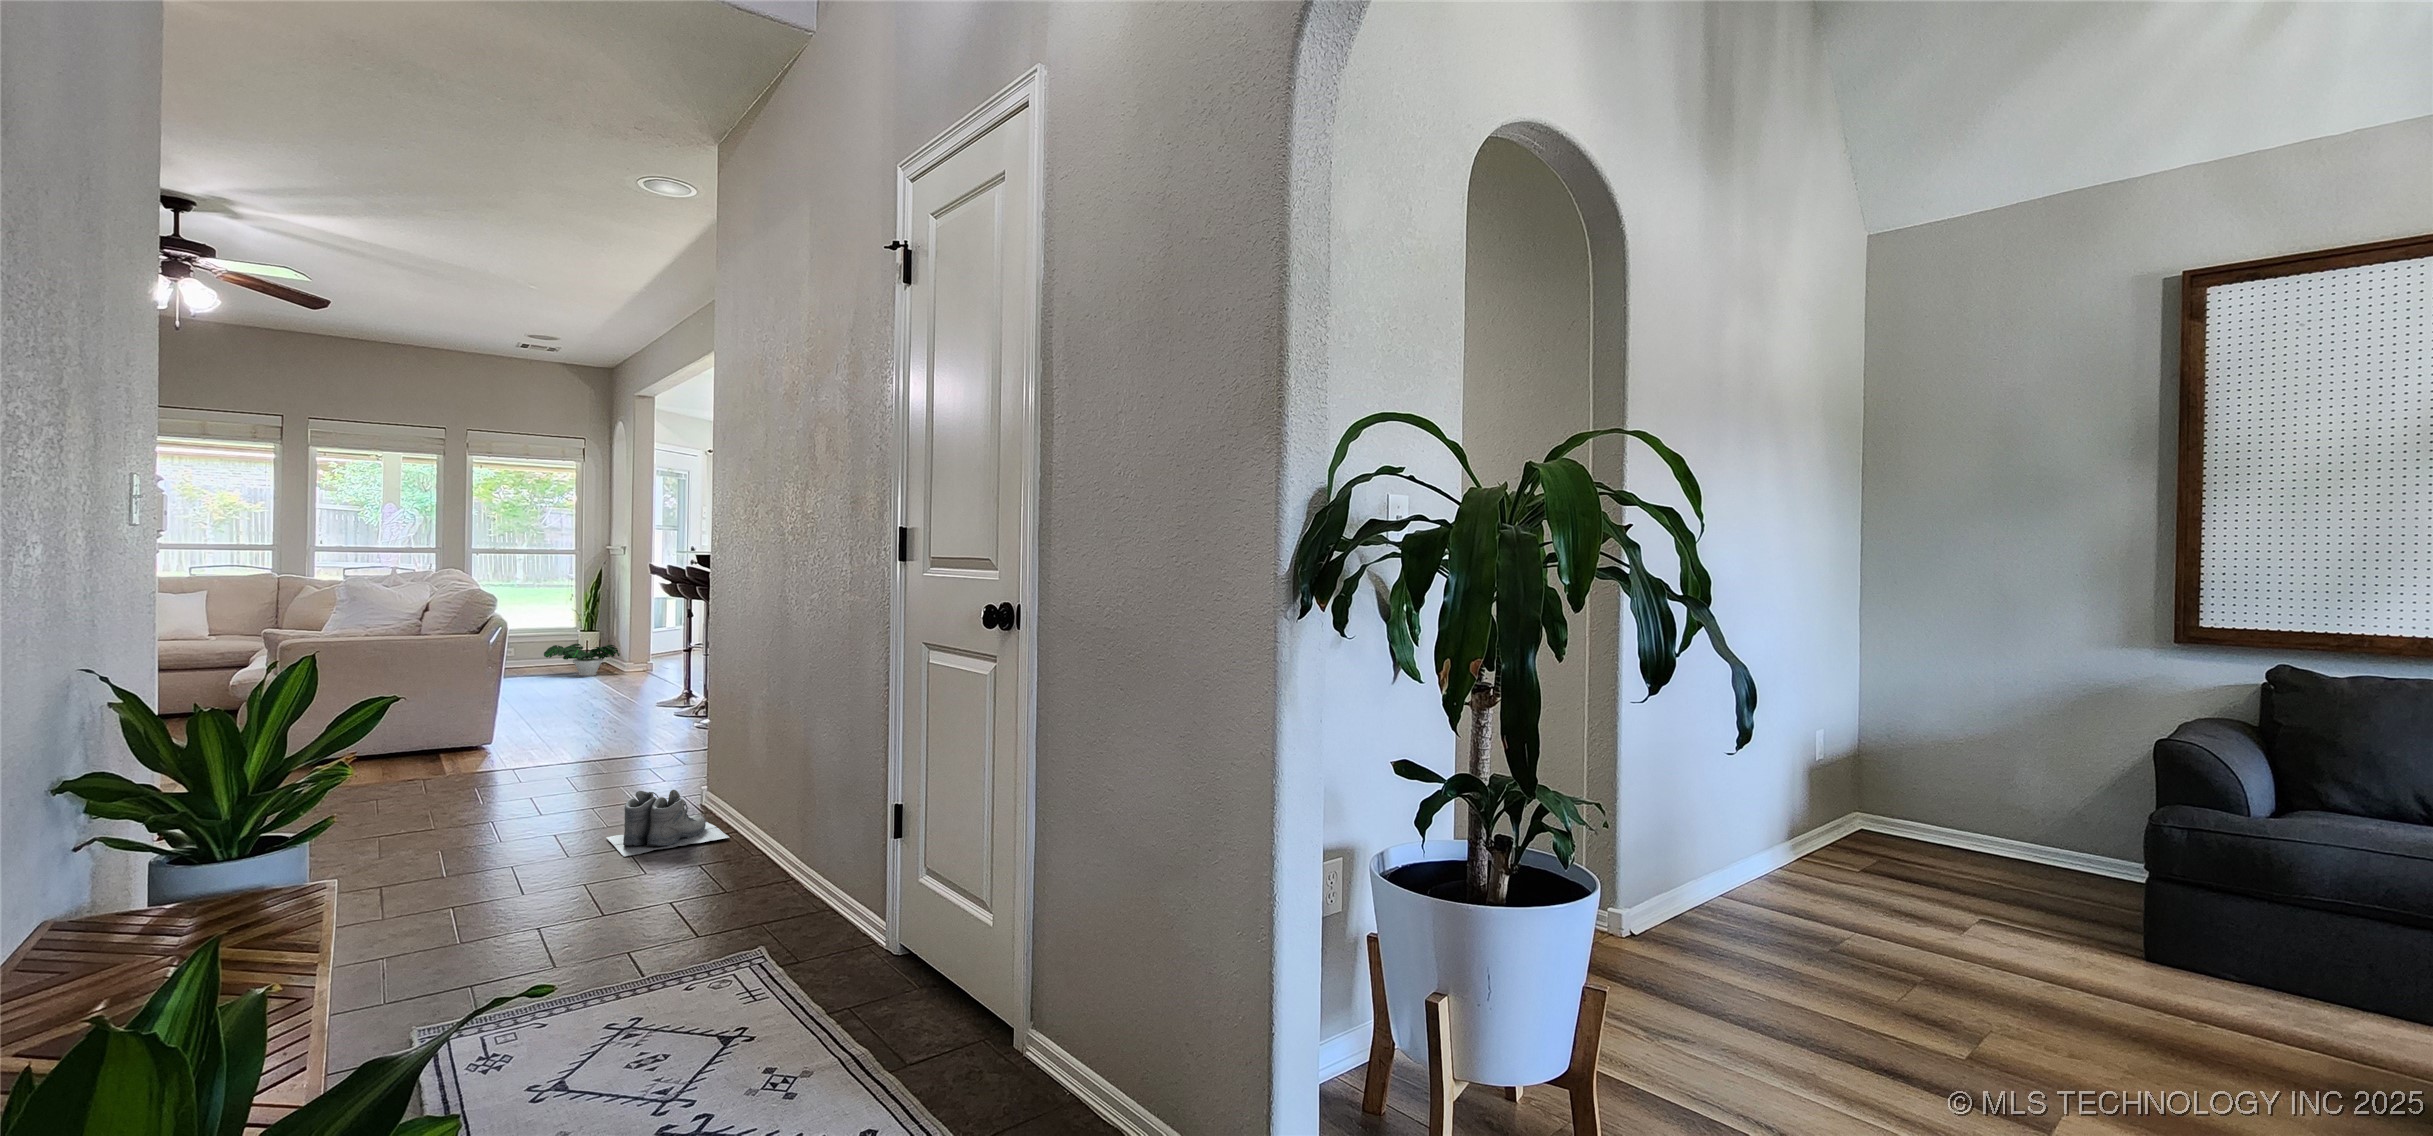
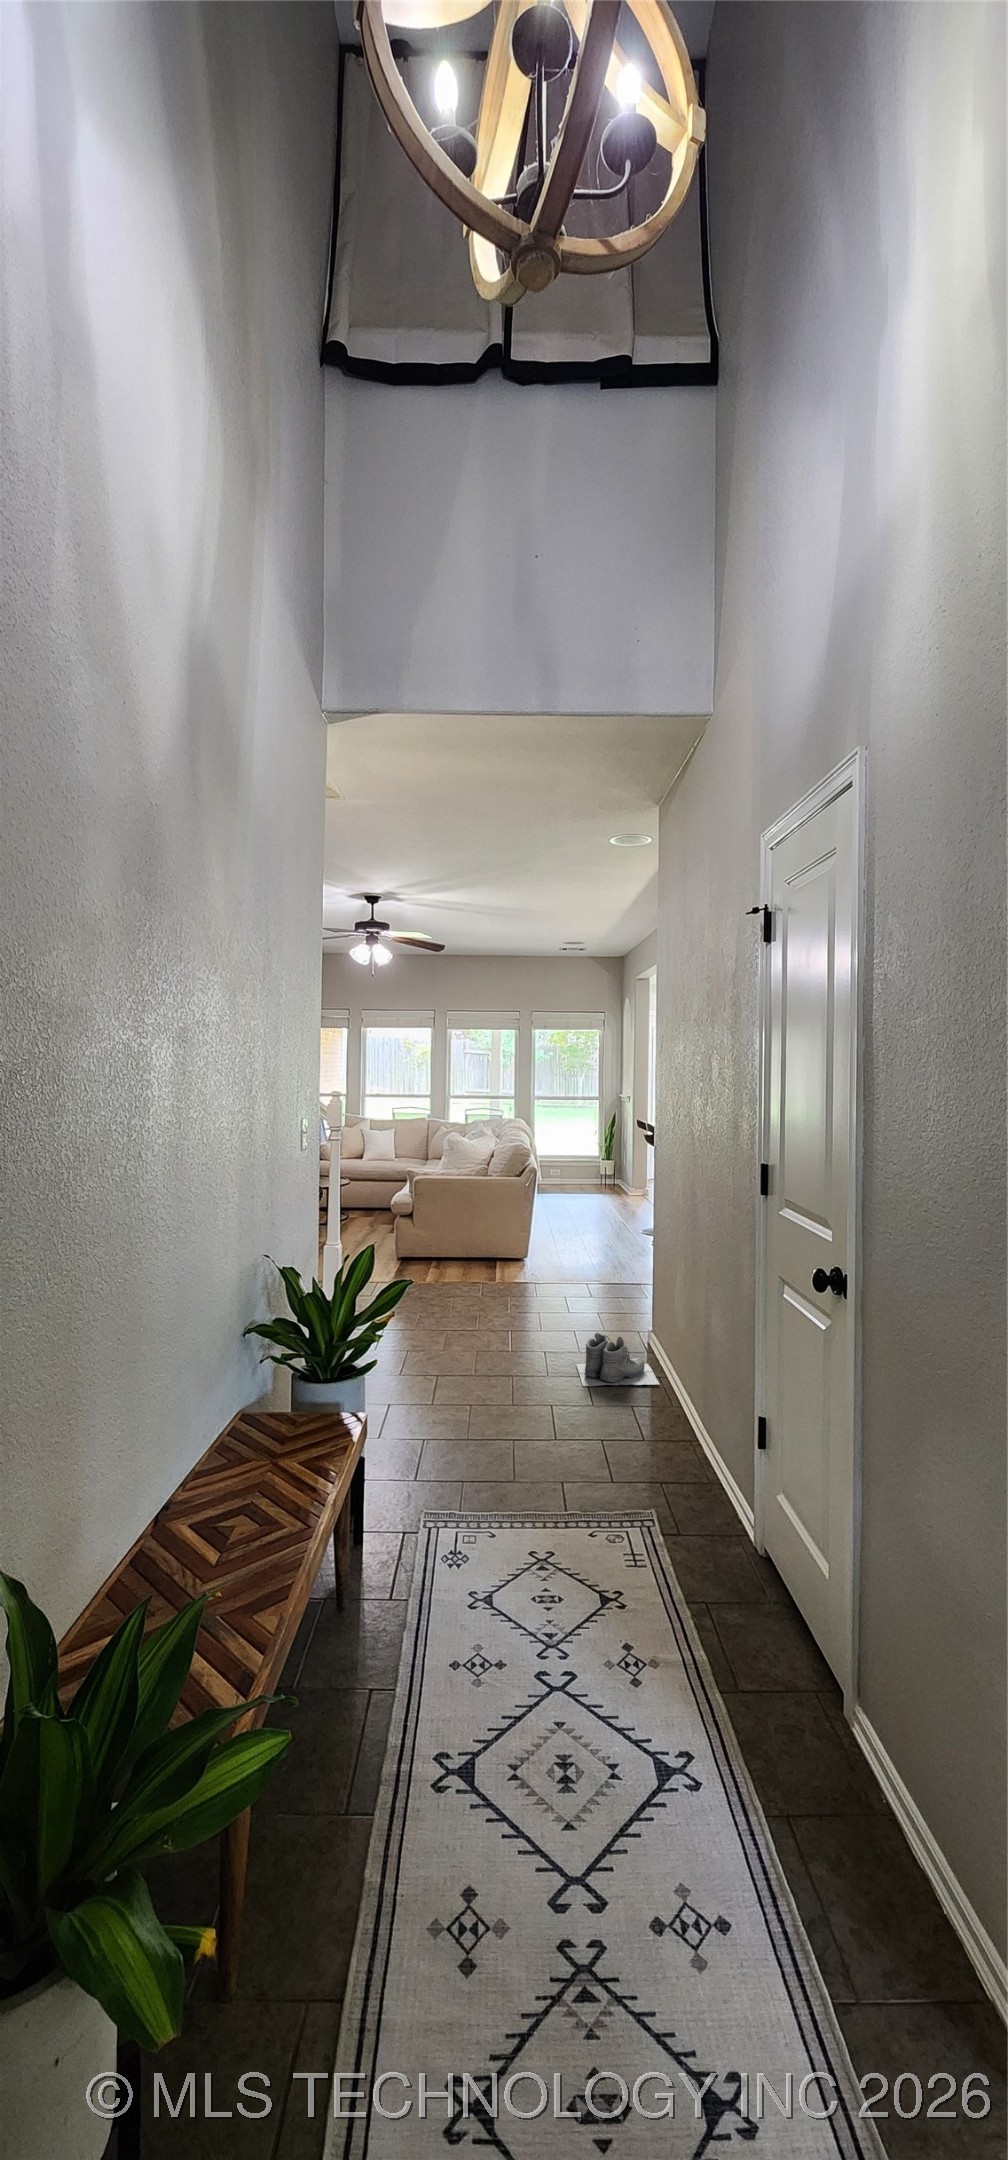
potted plant: present [544,644,620,676] -> none [576,1170,626,1197]

